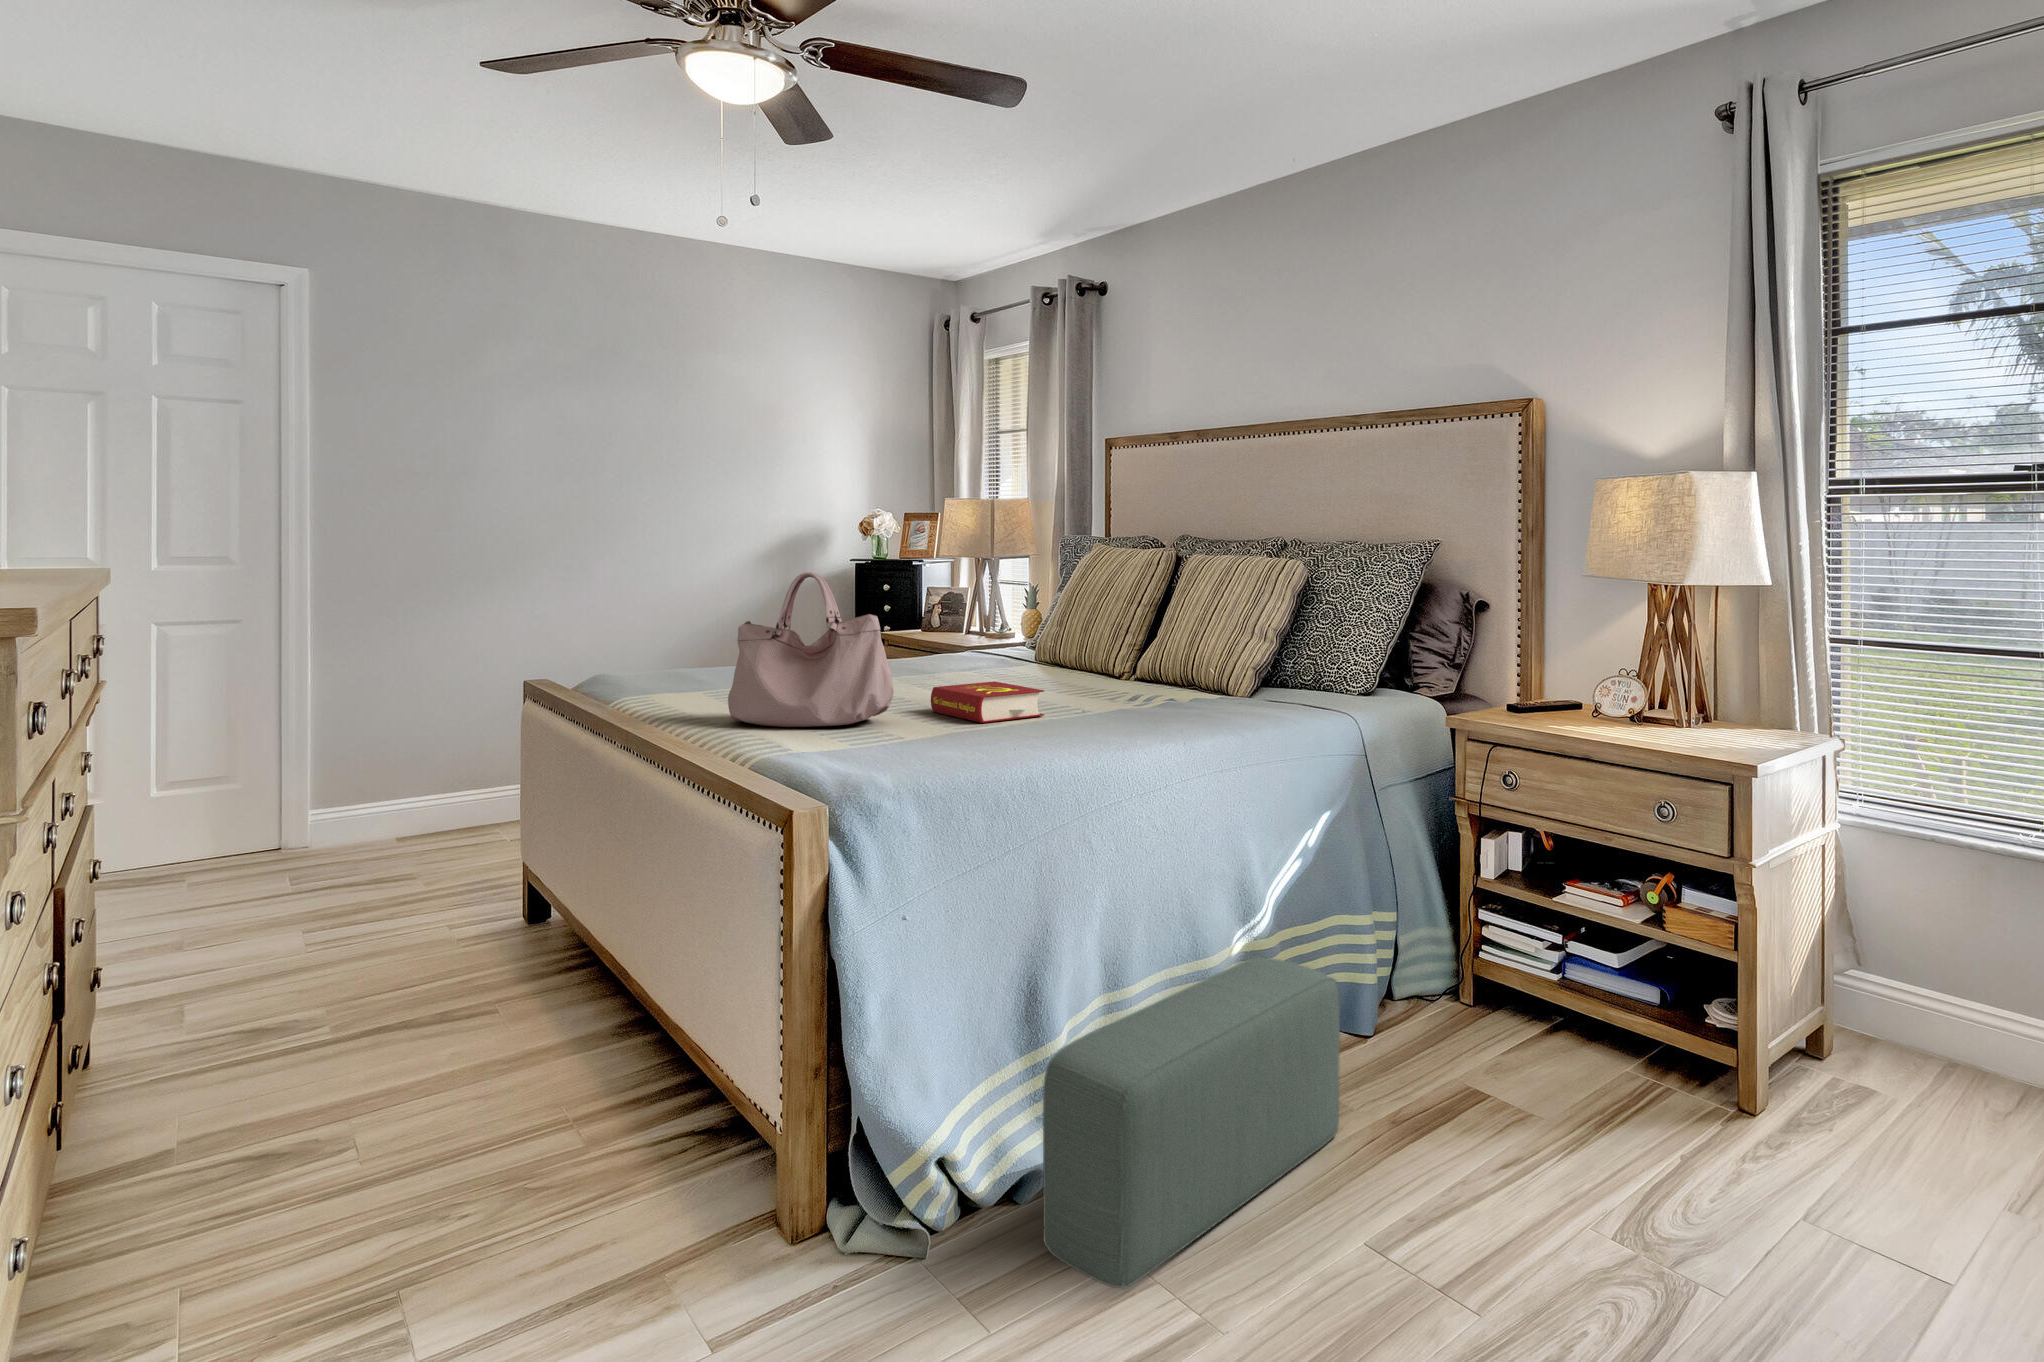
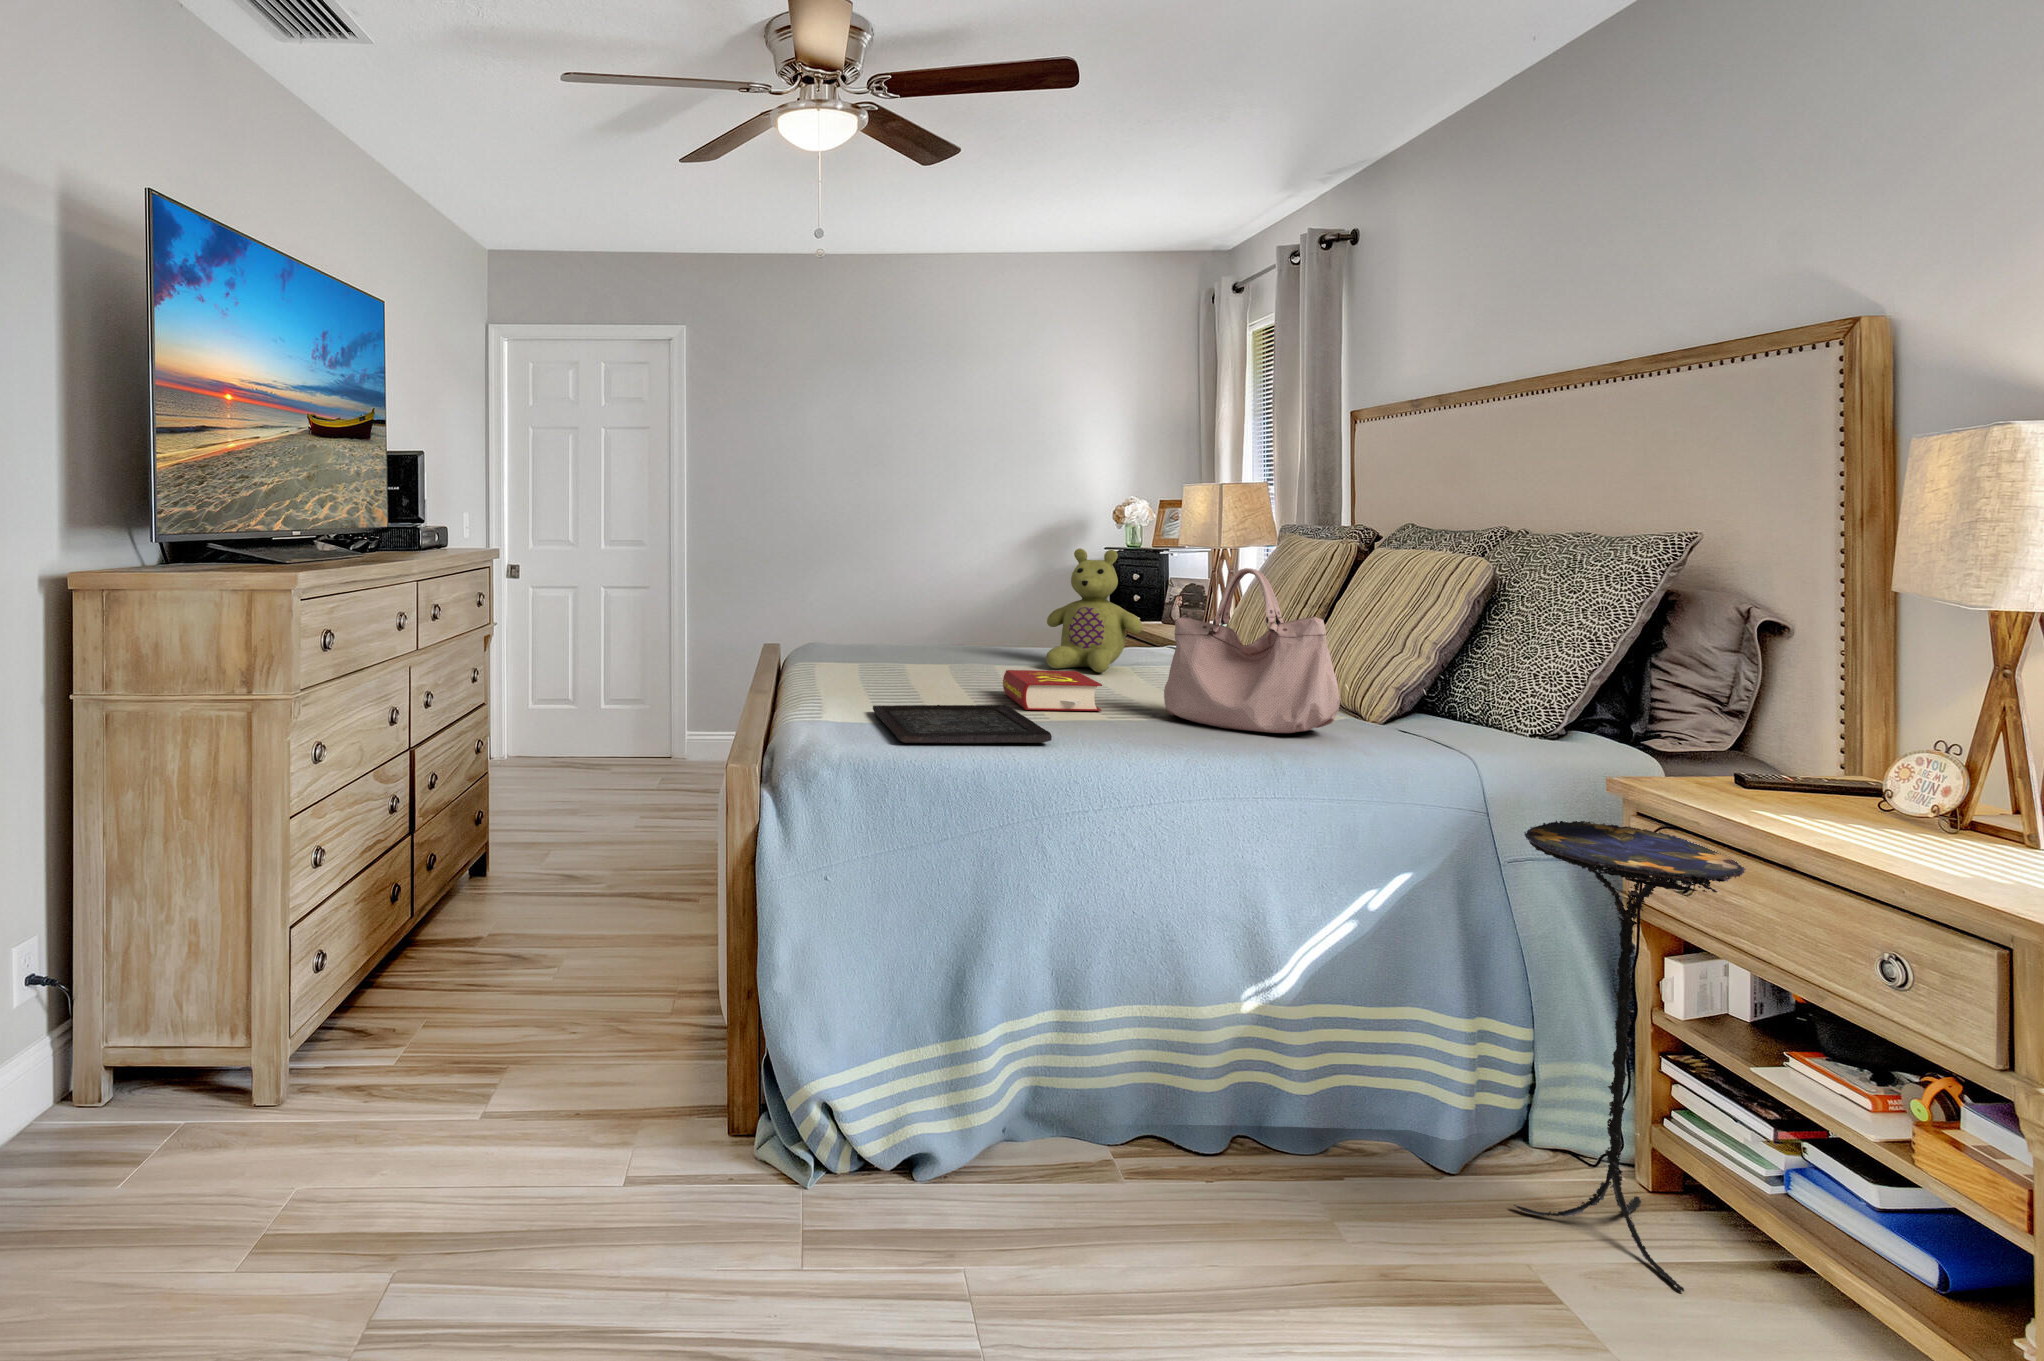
stuffed bear: none [906,562,1004,683] -> present [1046,548,1143,673]
handbag: present [728,572,893,727] -> present [1164,568,1340,733]
tray: none [848,720,1066,767] -> present [873,705,1052,743]
side table: none [1418,748,1551,1065] -> present [1514,821,1746,1292]
pouf: present [1043,957,1340,1289] -> none [896,1017,1311,1304]

